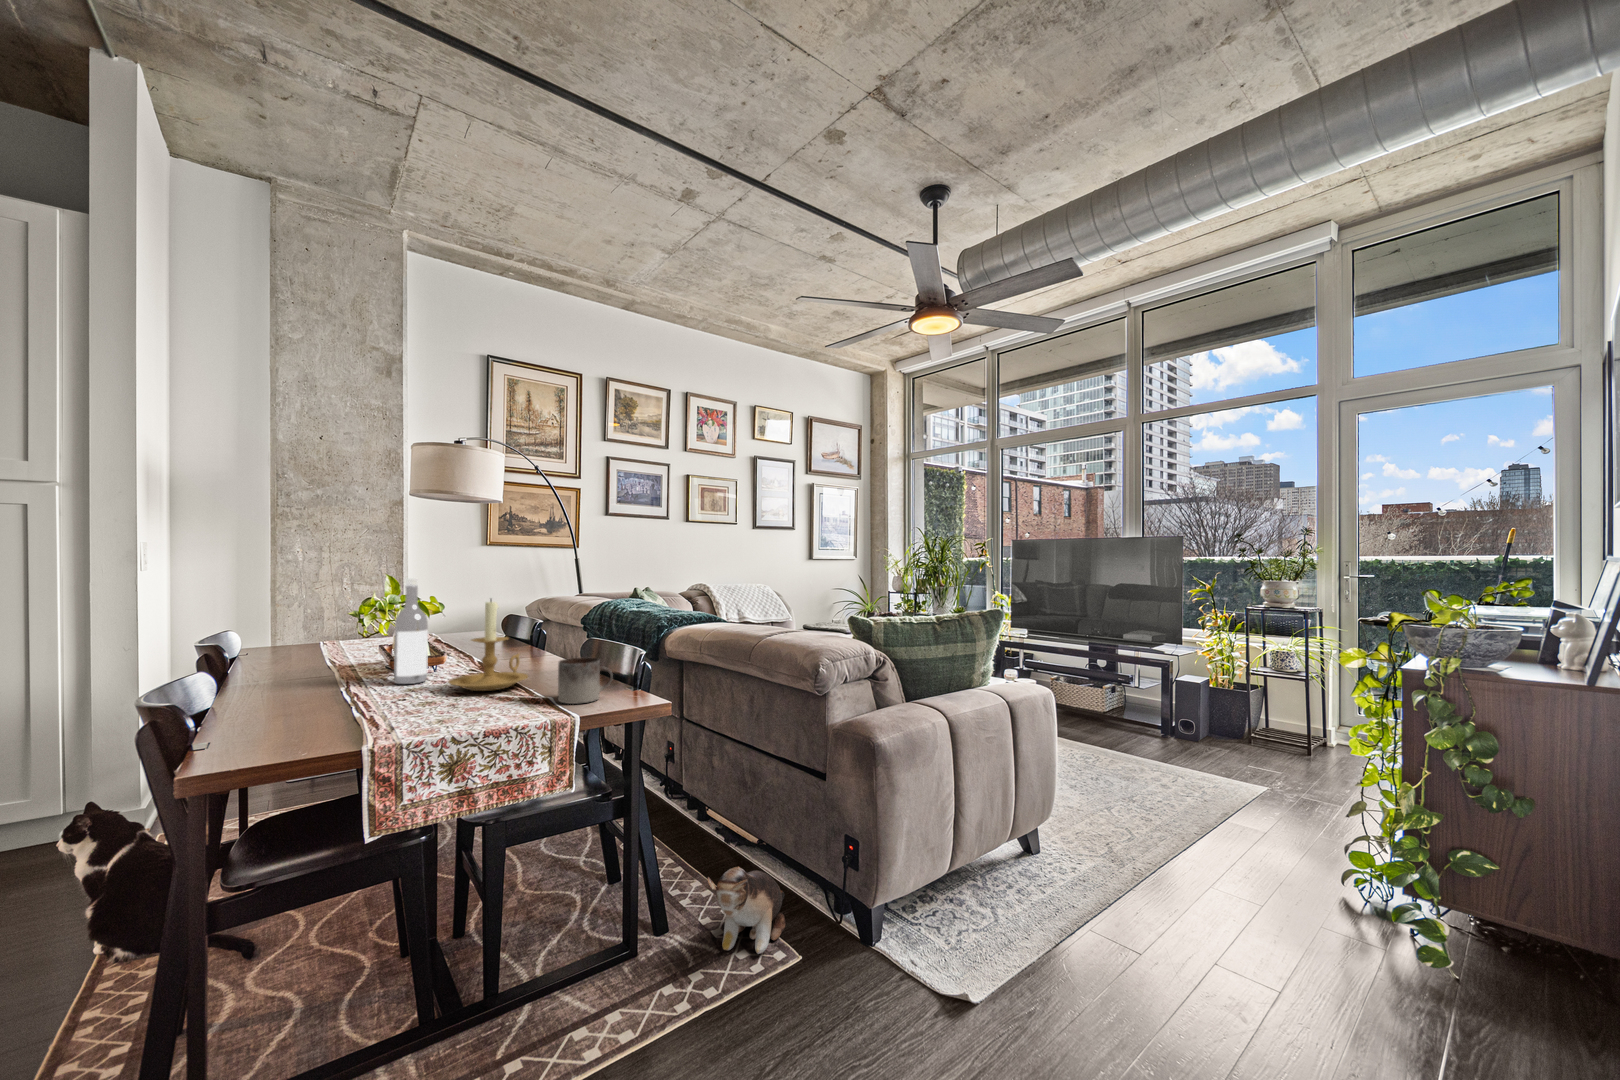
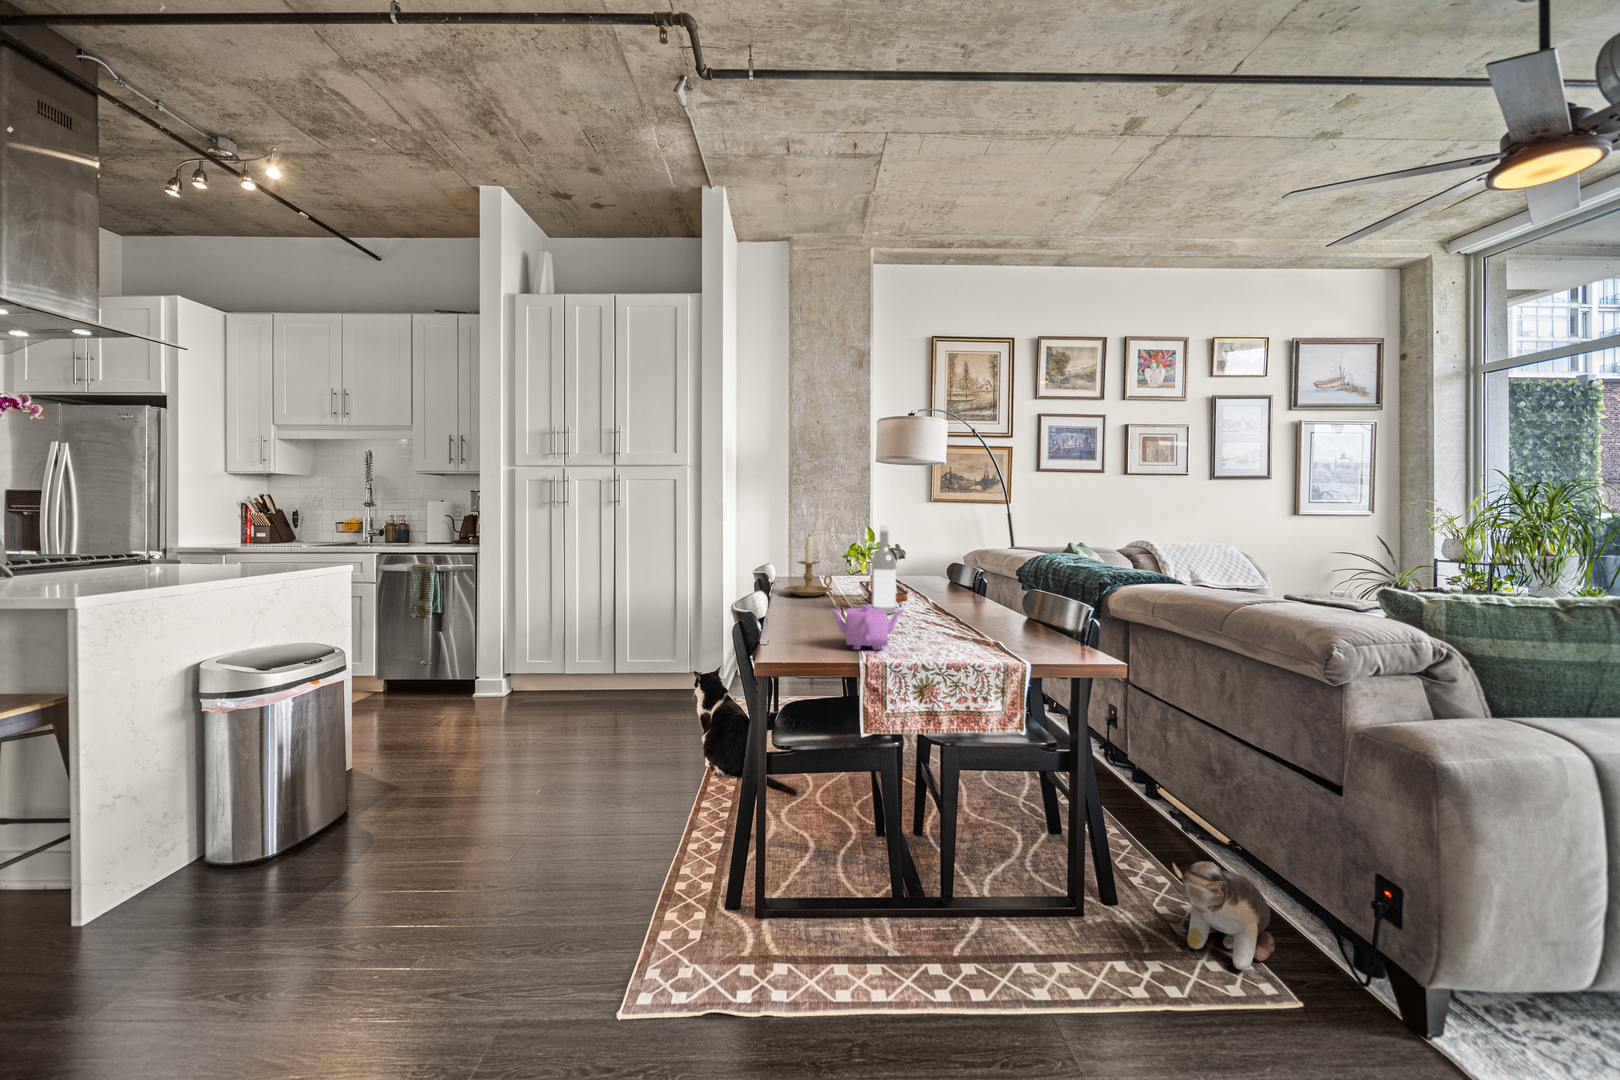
candle holder: present [449,599,528,691] -> present [784,536,833,596]
mug: present [558,657,613,704] -> none [1010,605,1066,651]
teapot: none [326,676,436,732] -> present [830,605,903,650]

